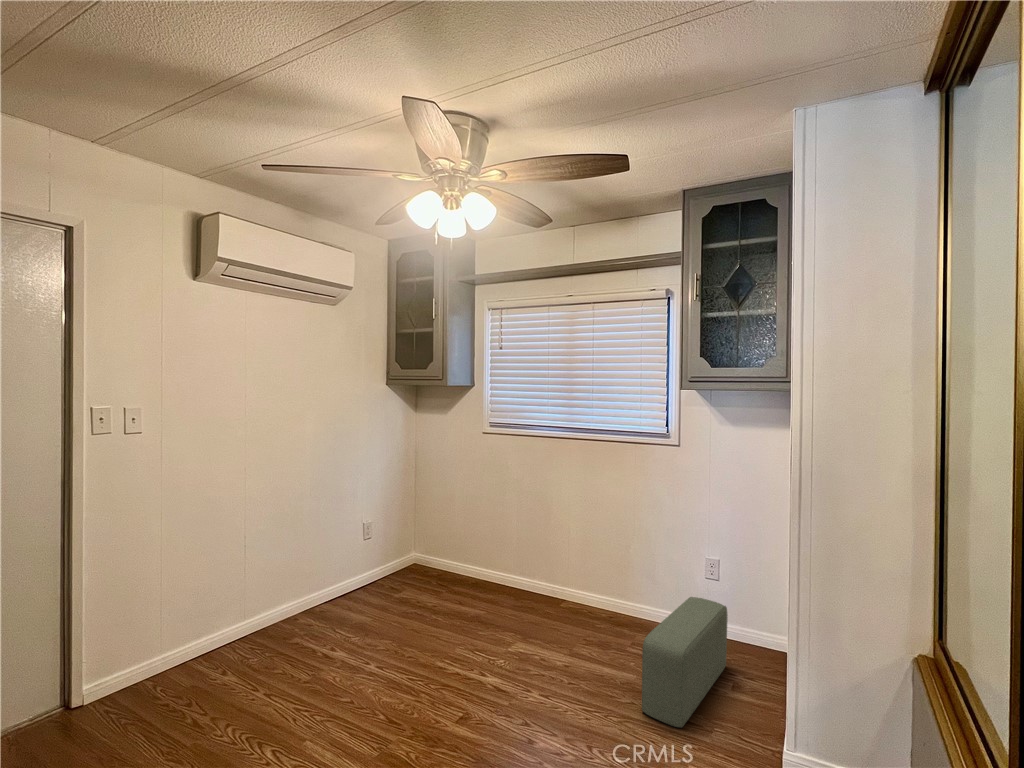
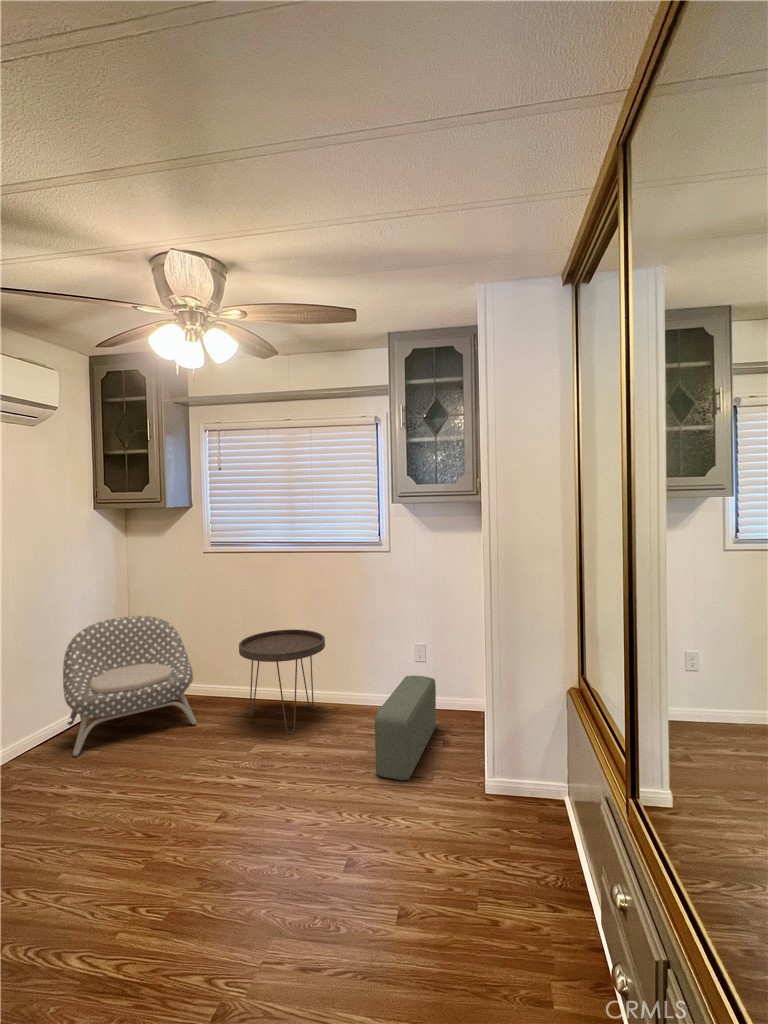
armchair: none [346,490,461,620] -> present [63,616,196,756]
side table: none [505,522,597,639] -> present [239,629,325,734]

